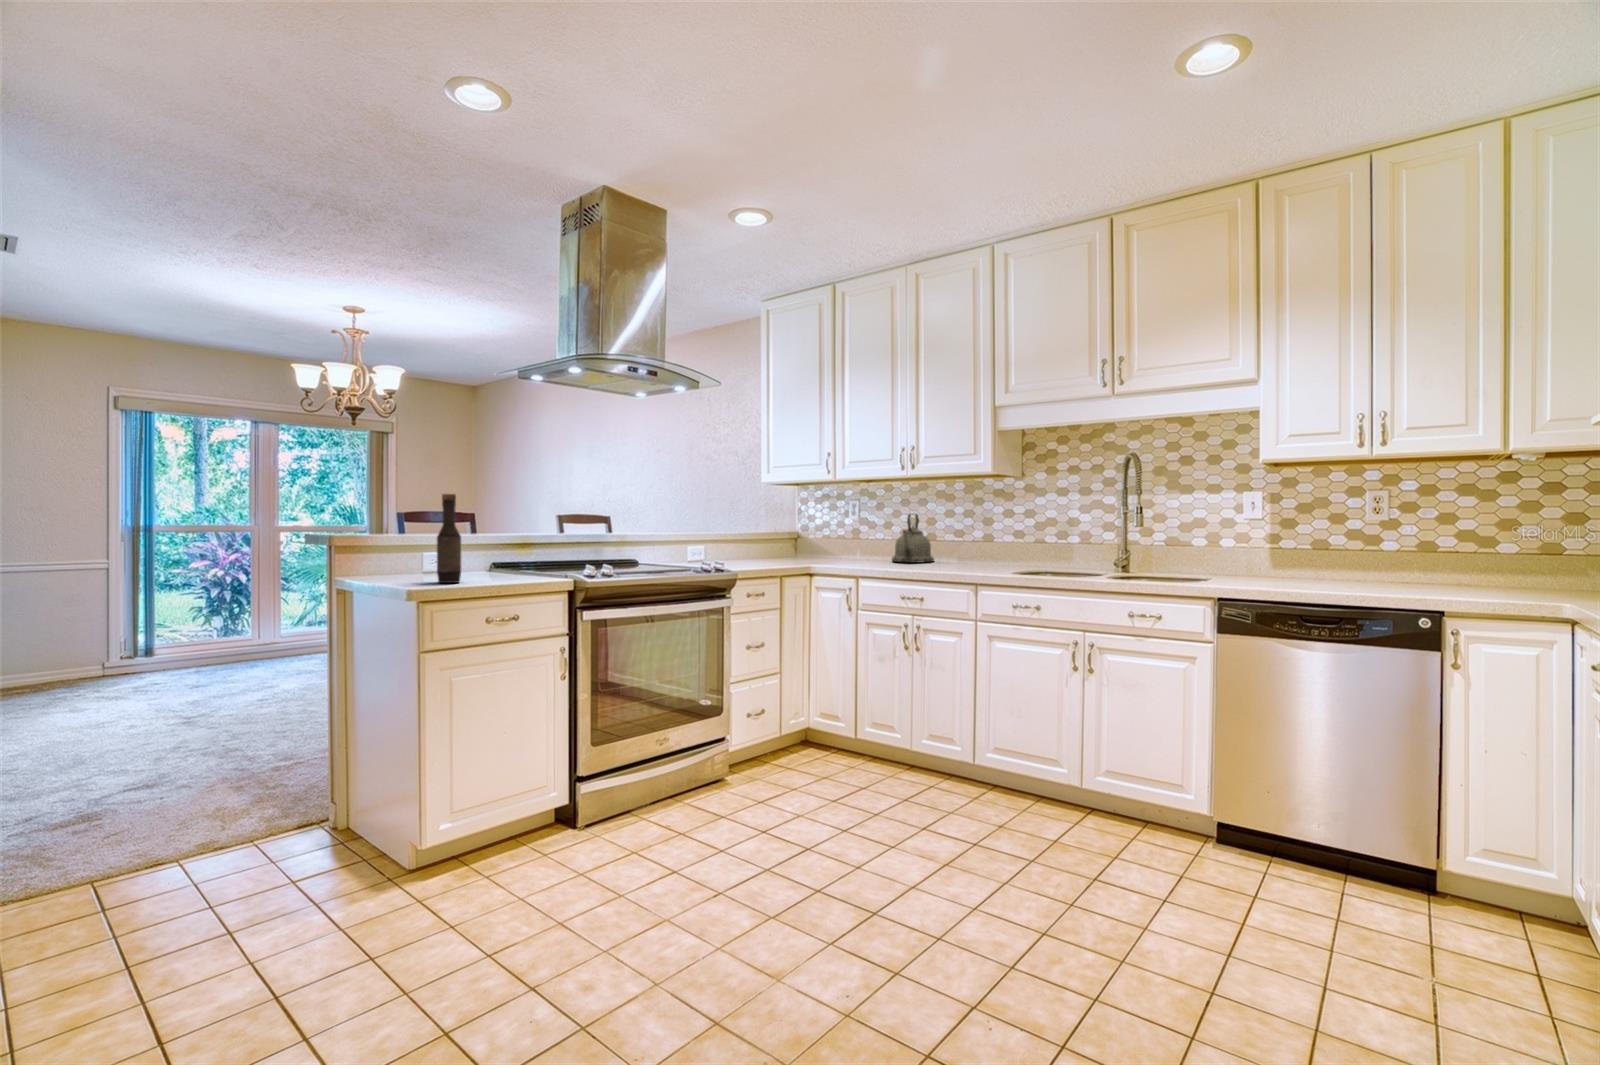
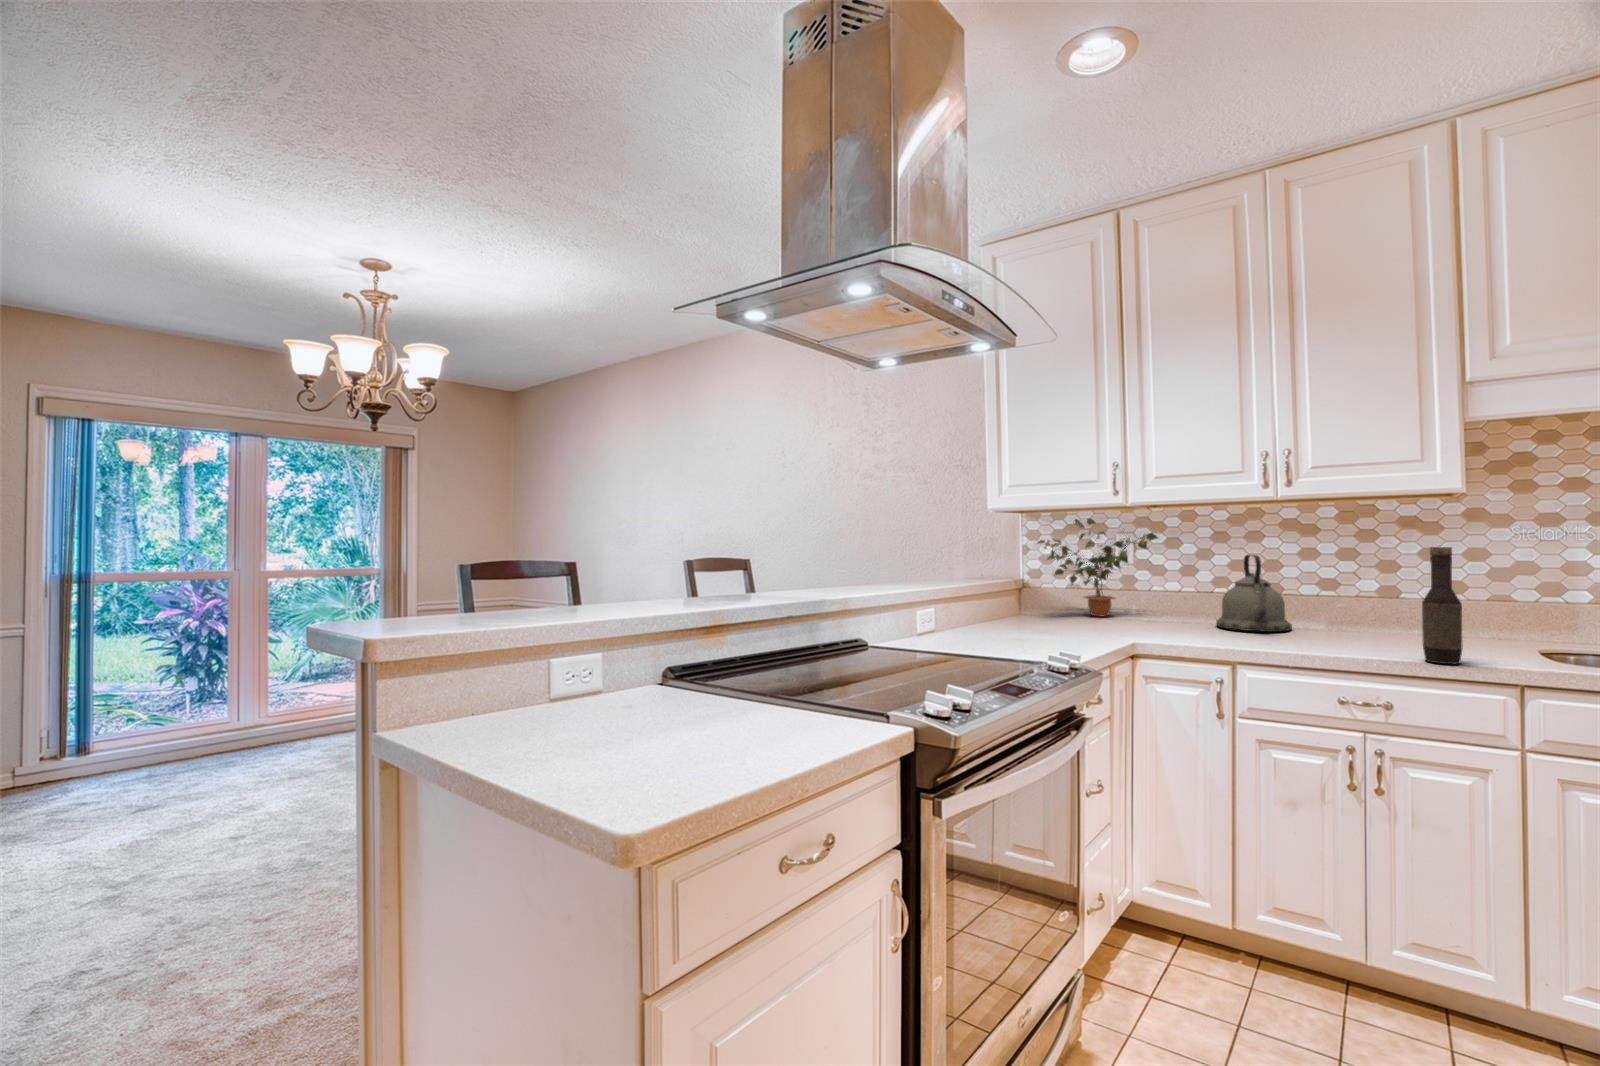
potted plant: none [799,490,875,557] -> present [1038,518,1158,617]
bottle: present [437,494,461,583] -> present [1422,547,1463,664]

